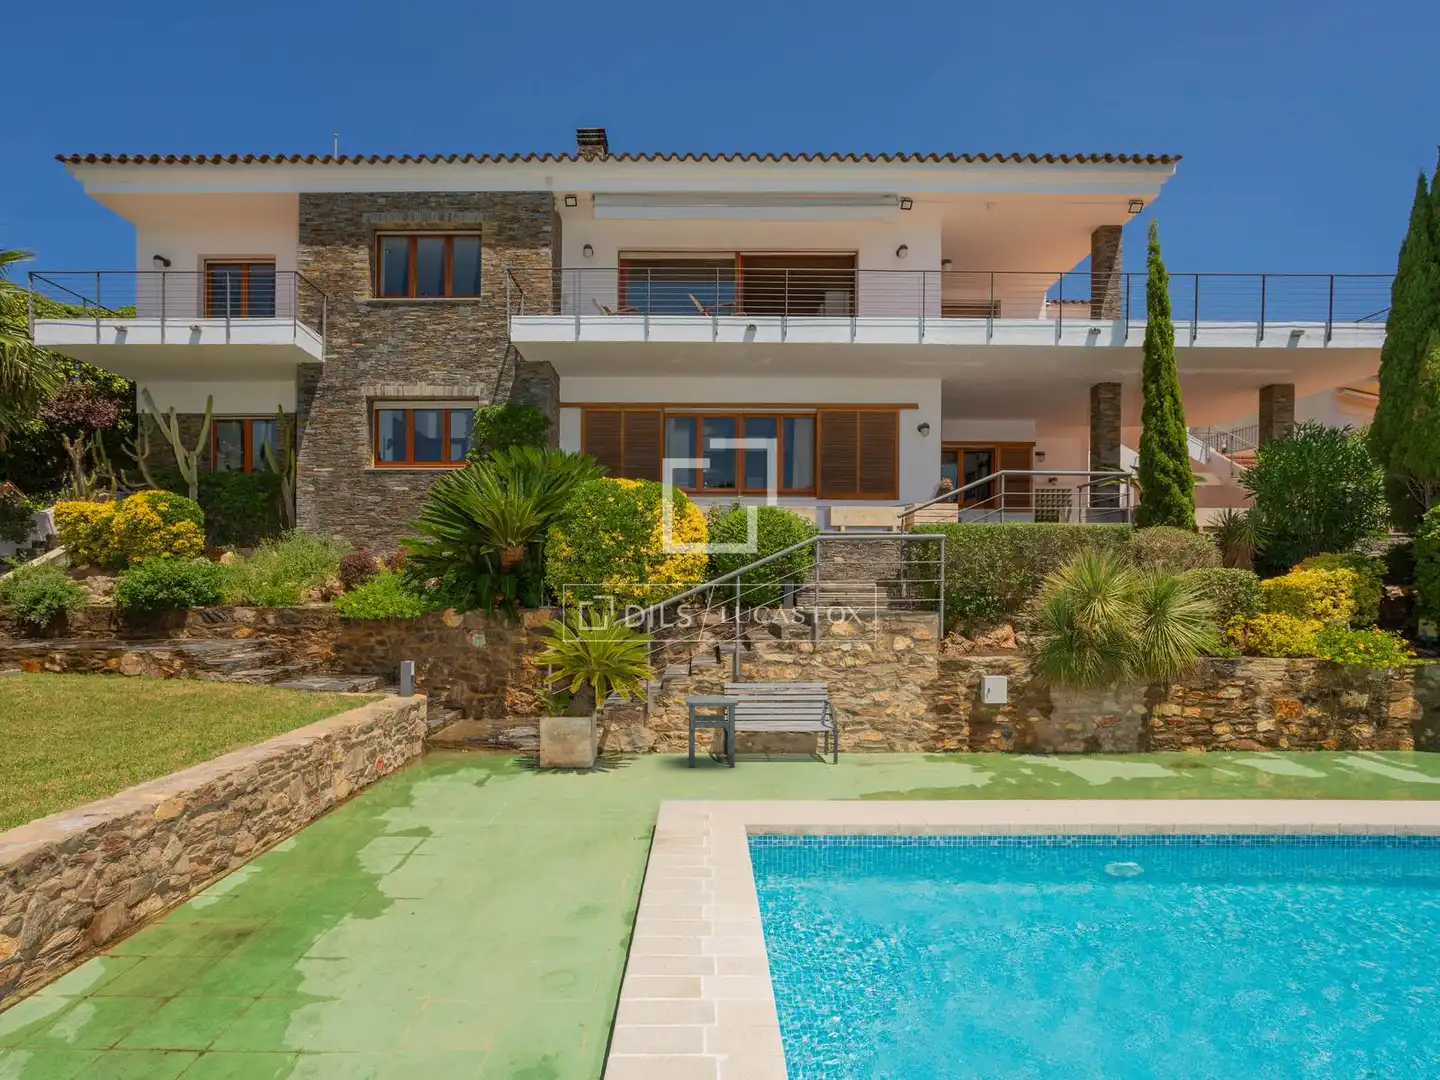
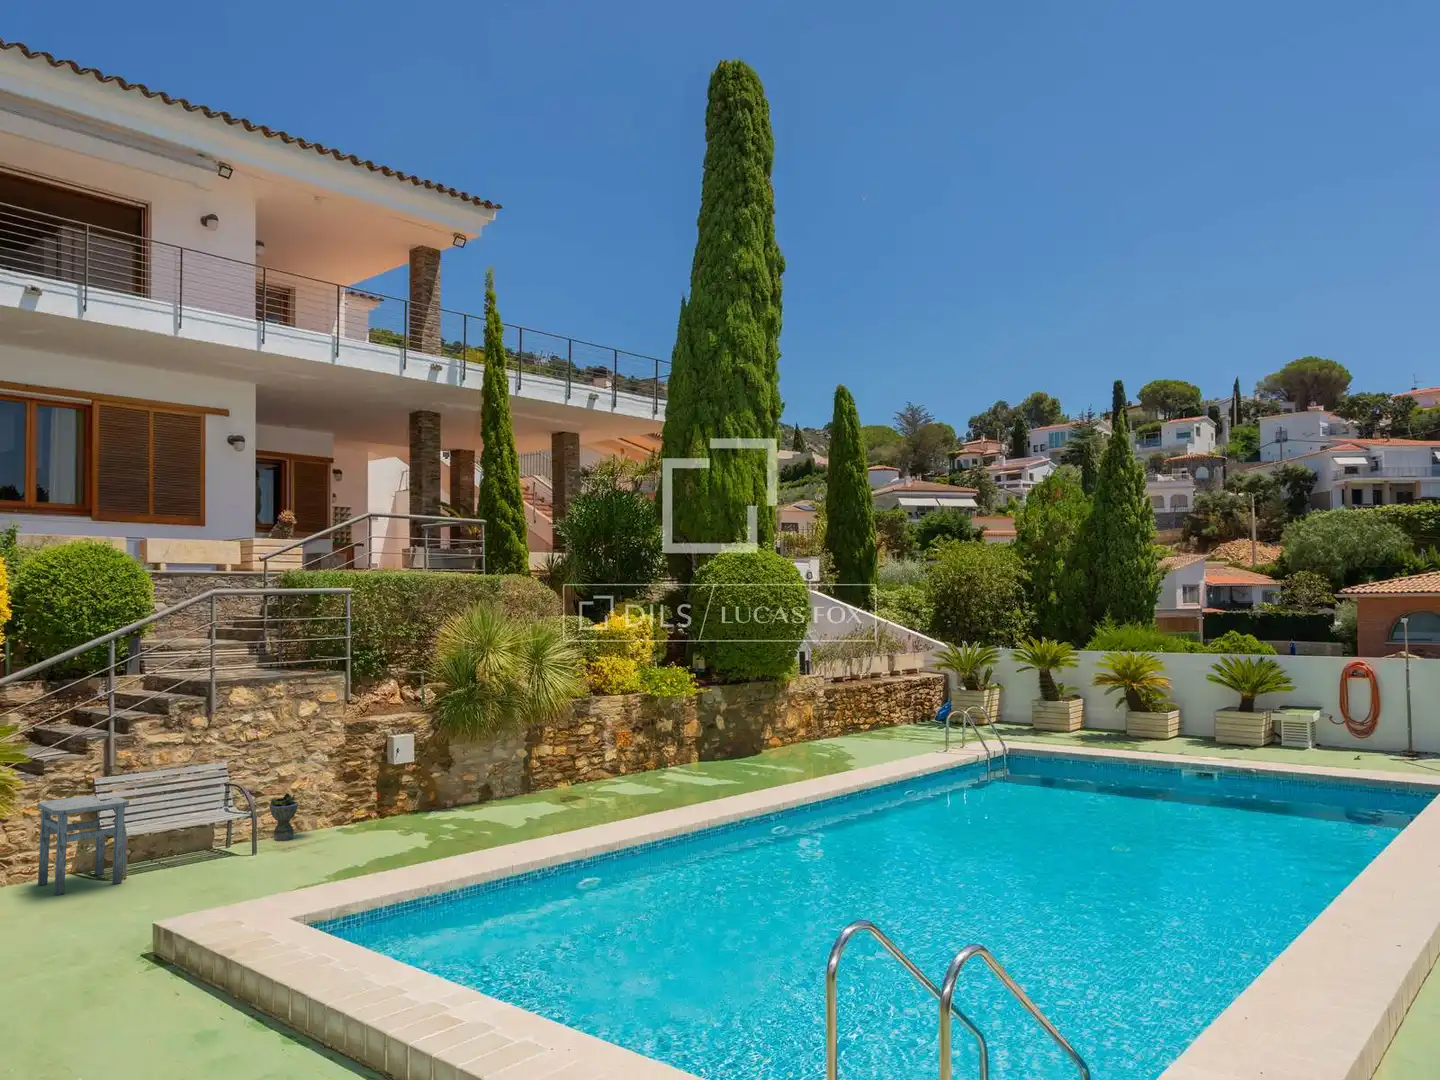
planter: none [865,716,889,758] -> present [269,793,298,841]

